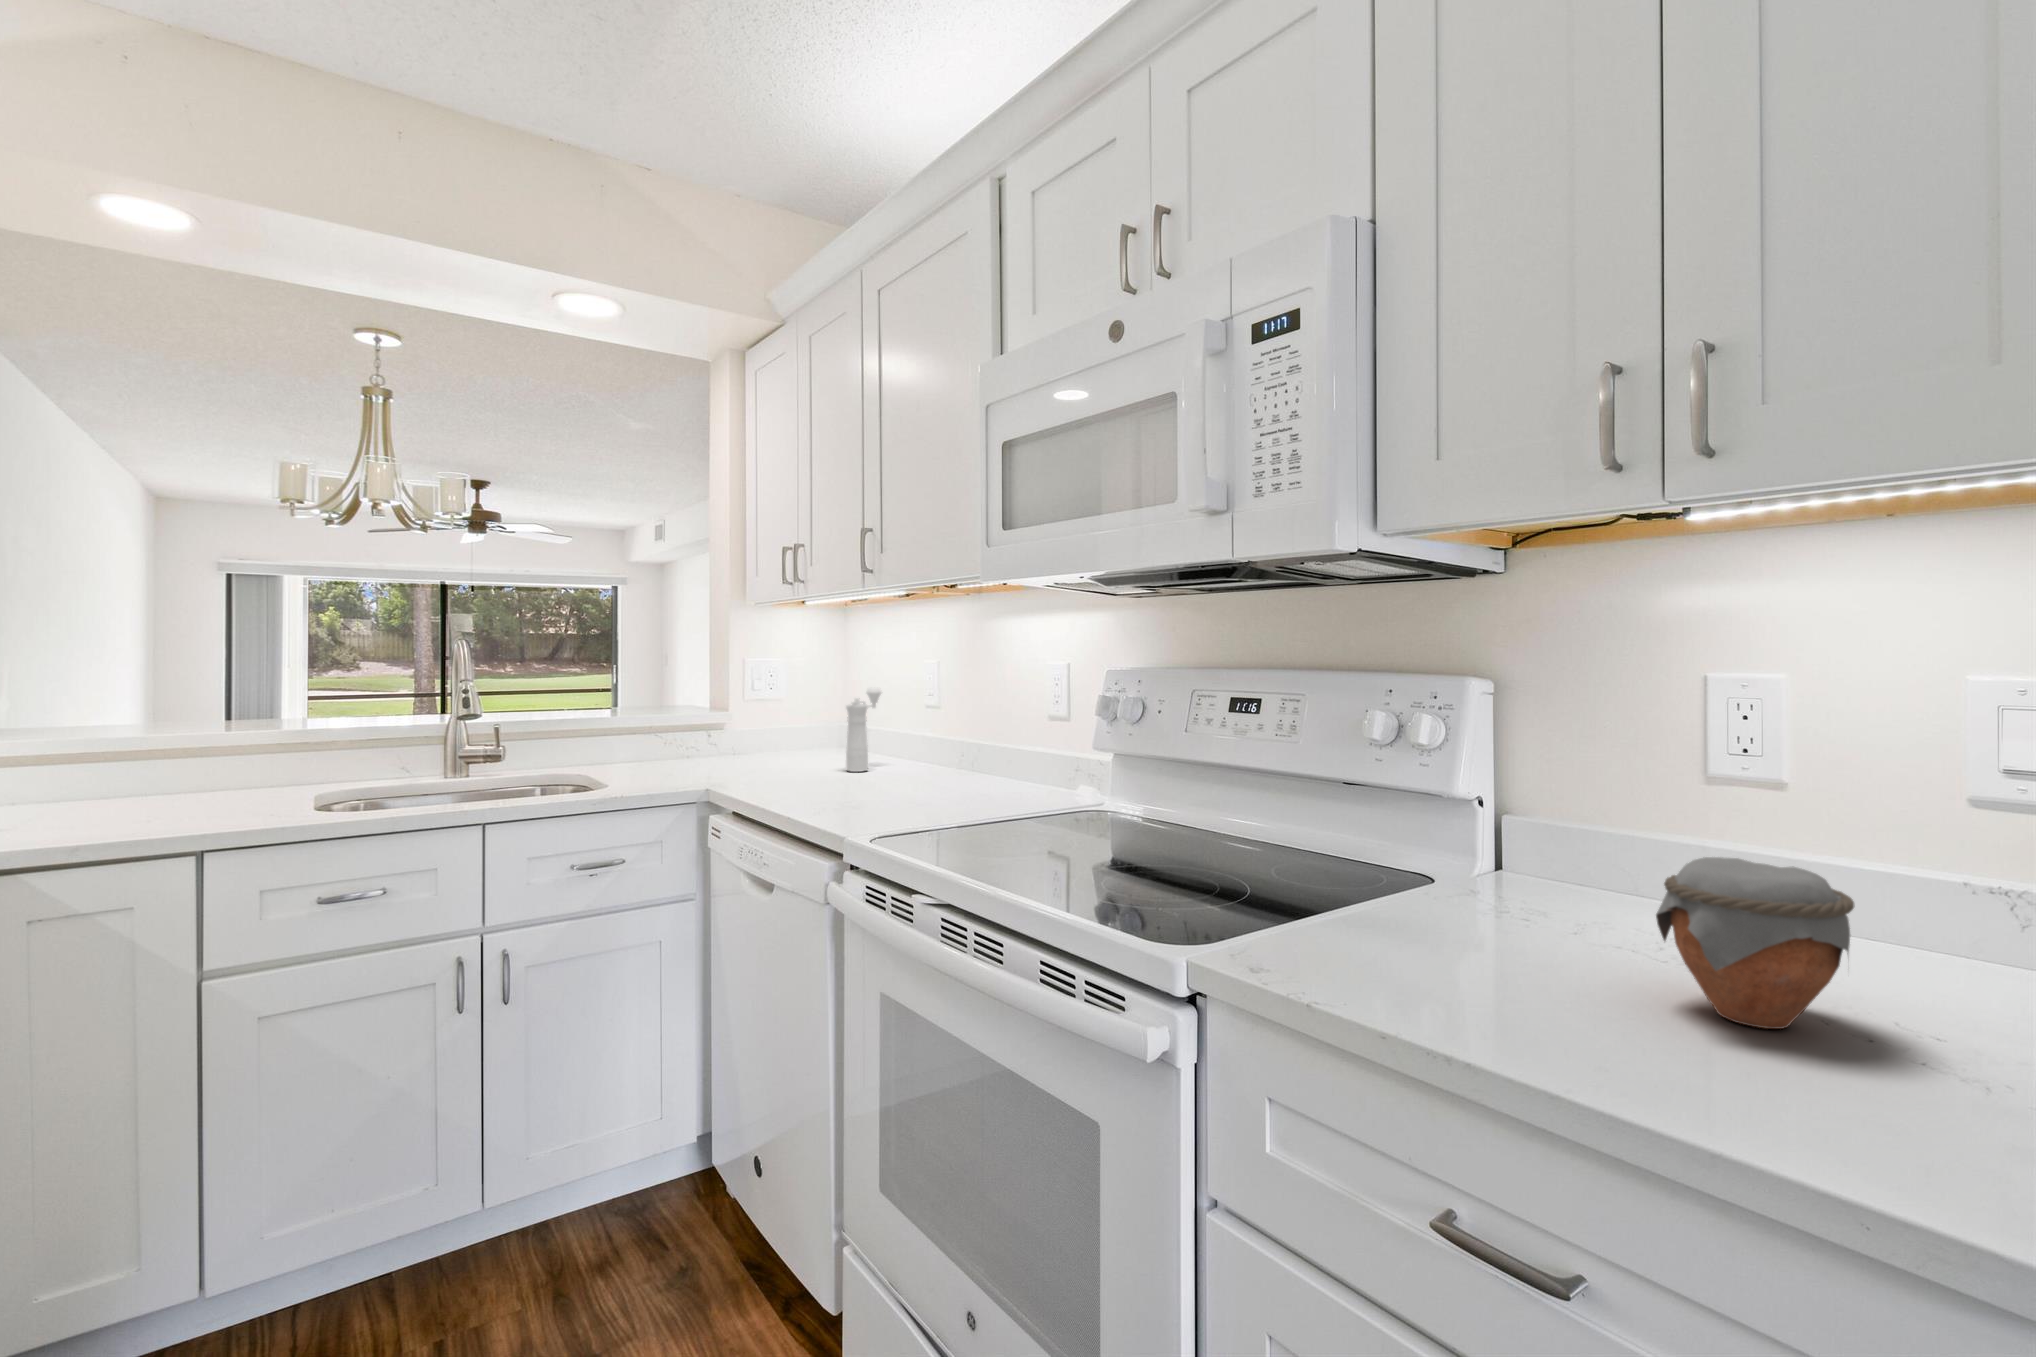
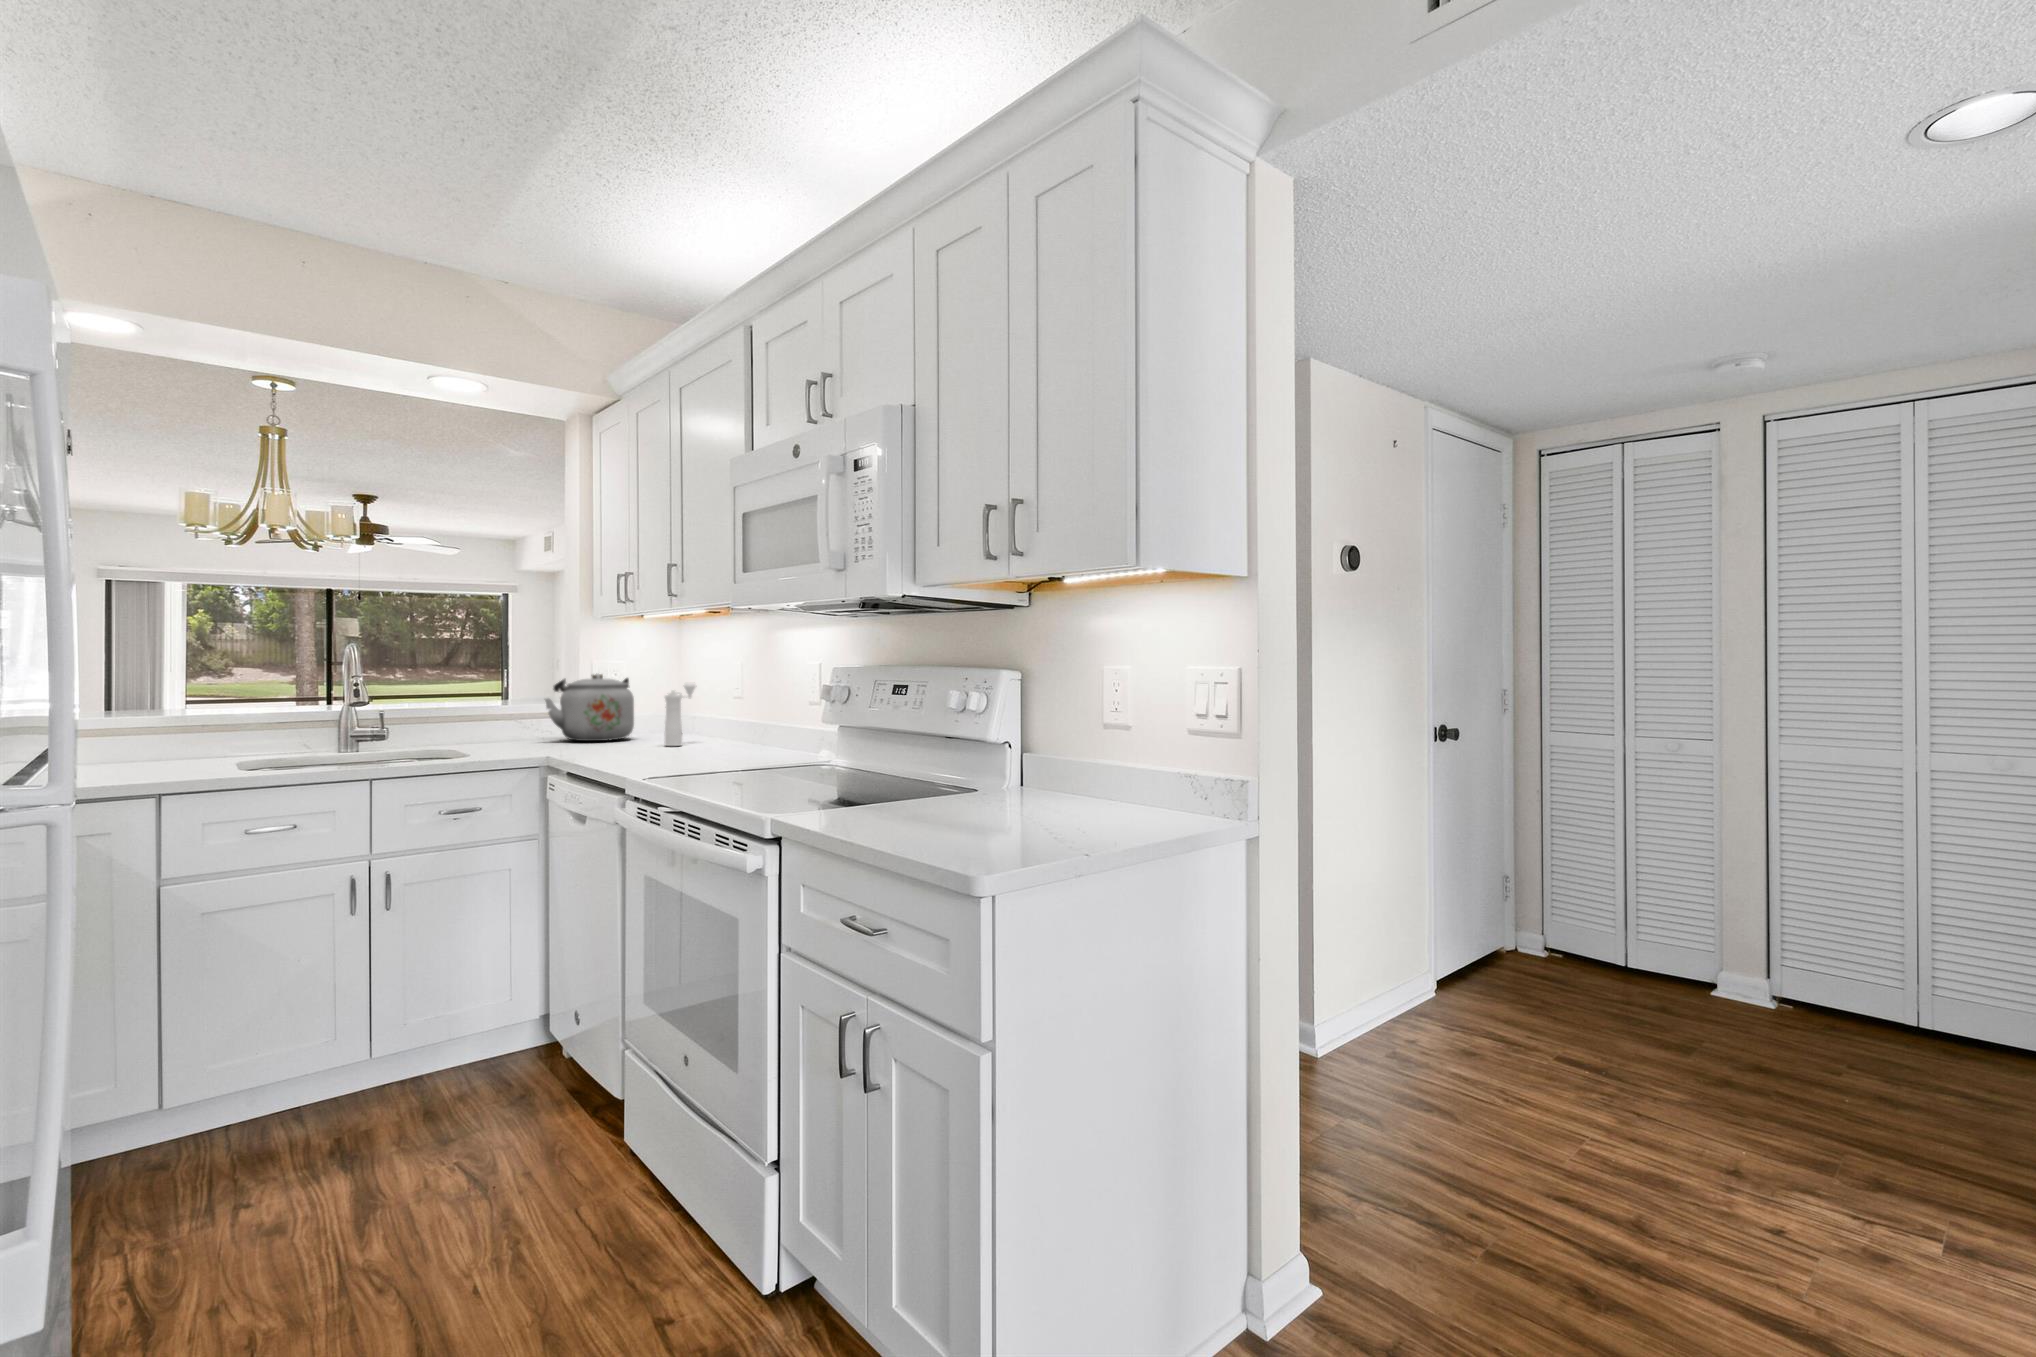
kettle: none [693,675,800,761] -> present [545,674,634,741]
jar: present [1656,857,1854,1029] -> none [982,753,1063,829]

